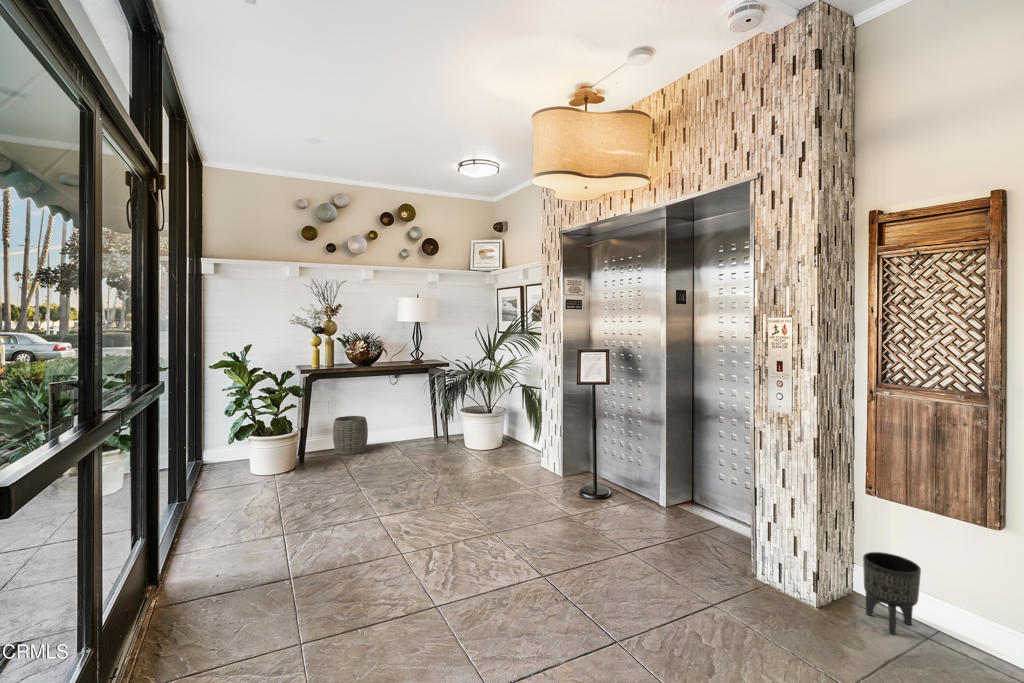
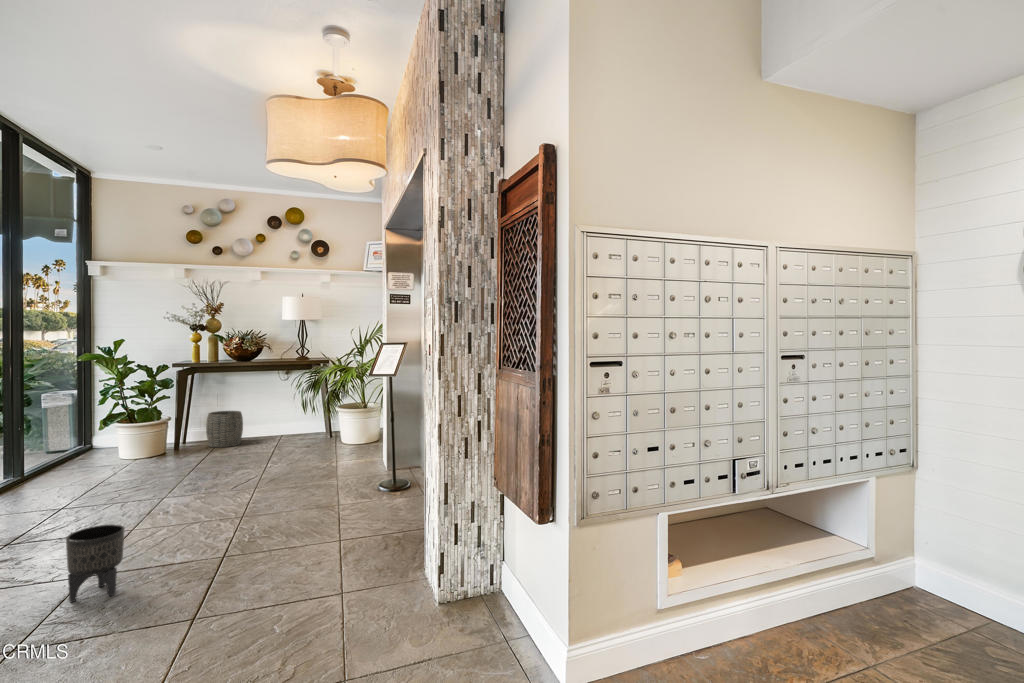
planter: present [863,552,921,634] -> present [66,524,125,602]

